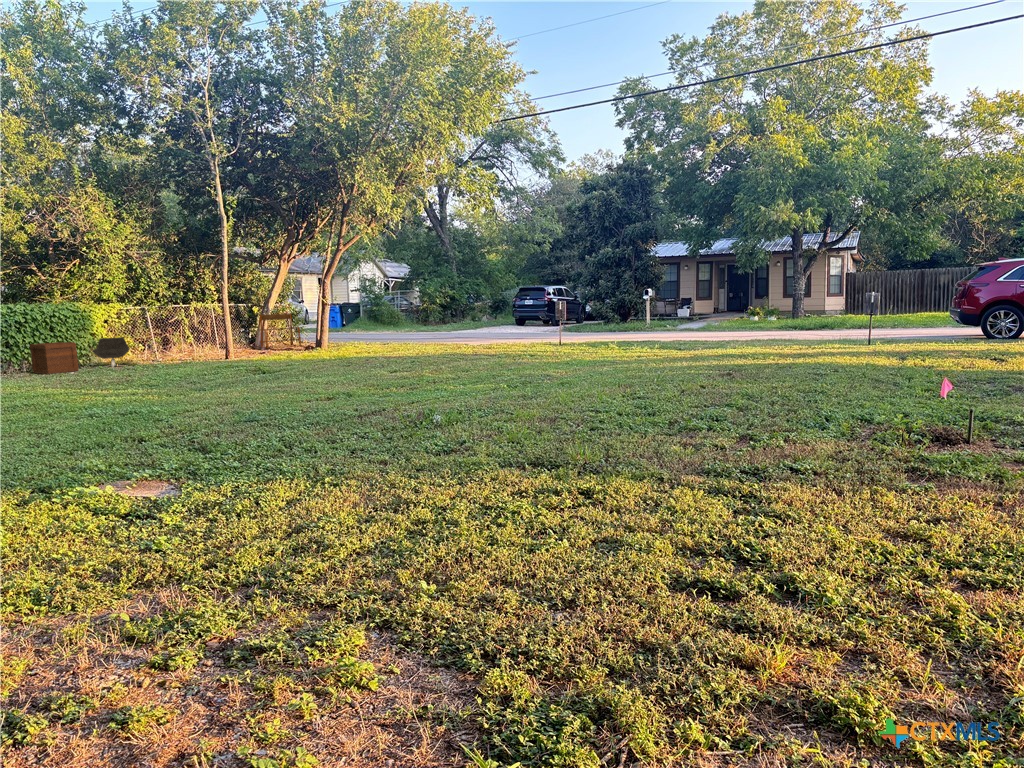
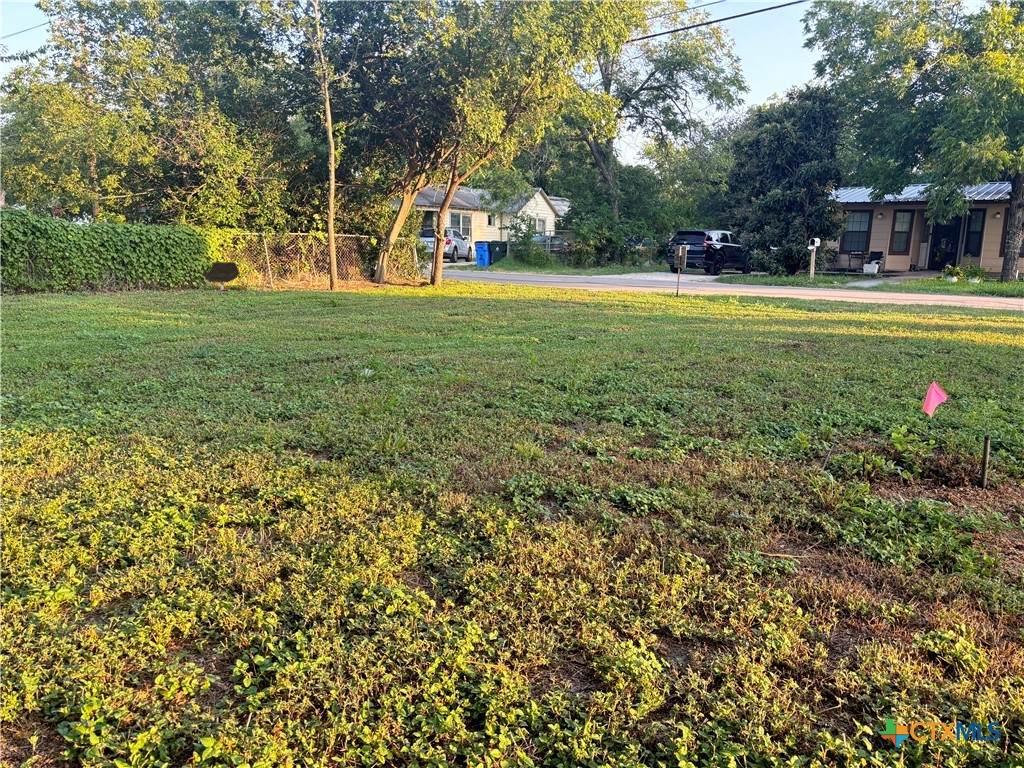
bench: present [259,313,301,348] -> none [382,247,422,282]
wooden crate: present [30,342,79,374] -> none [143,264,185,295]

